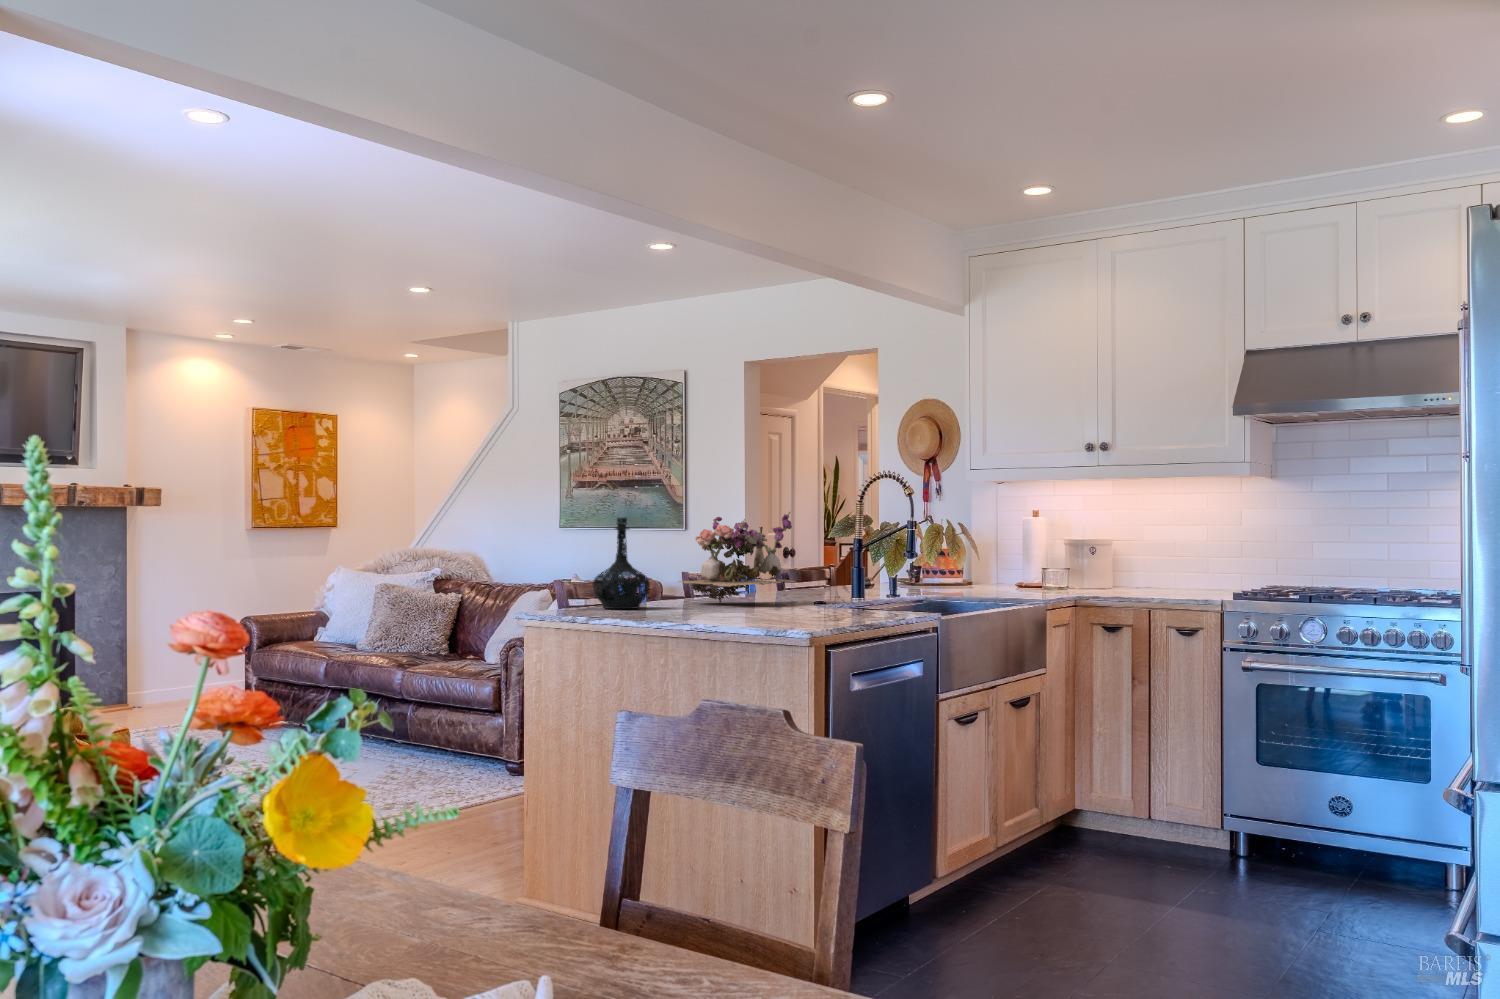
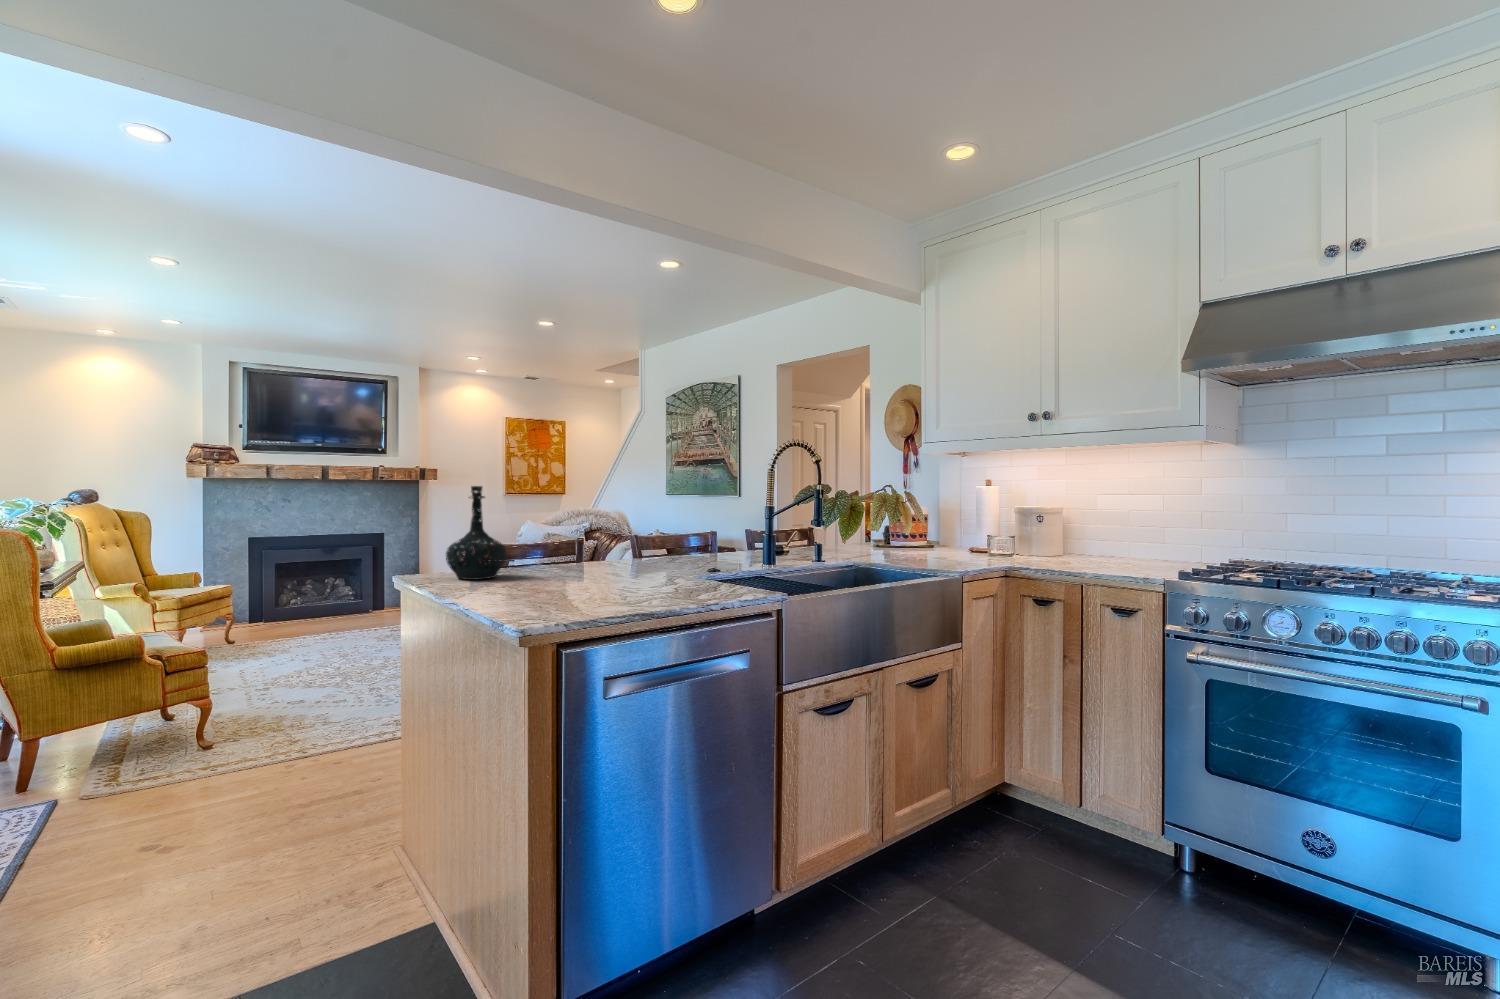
flower arrangement: present [678,512,796,602] -> none [562,480,680,571]

